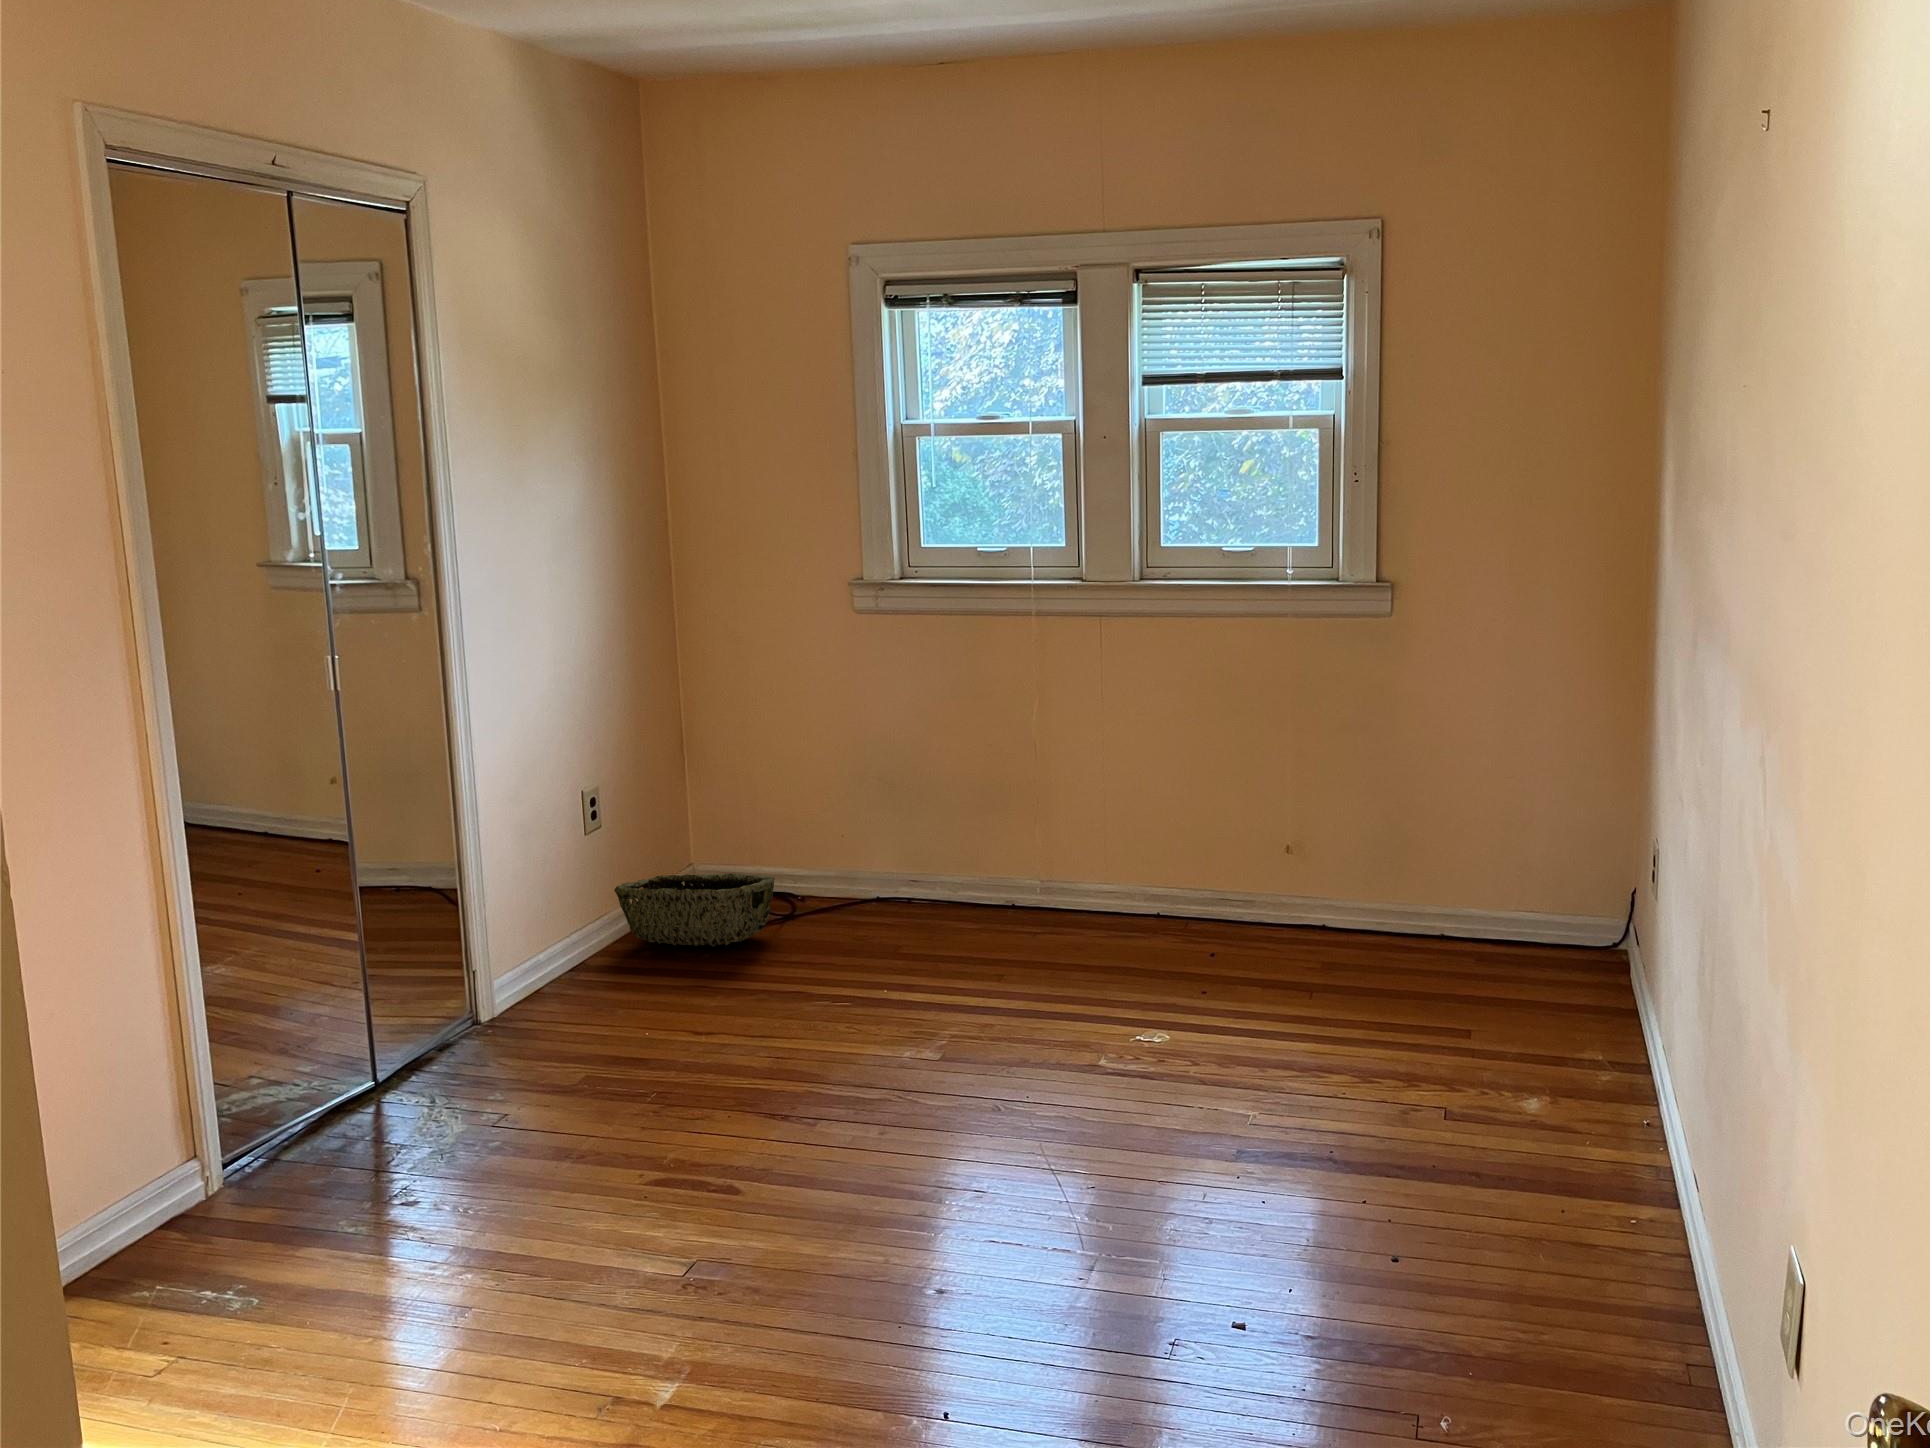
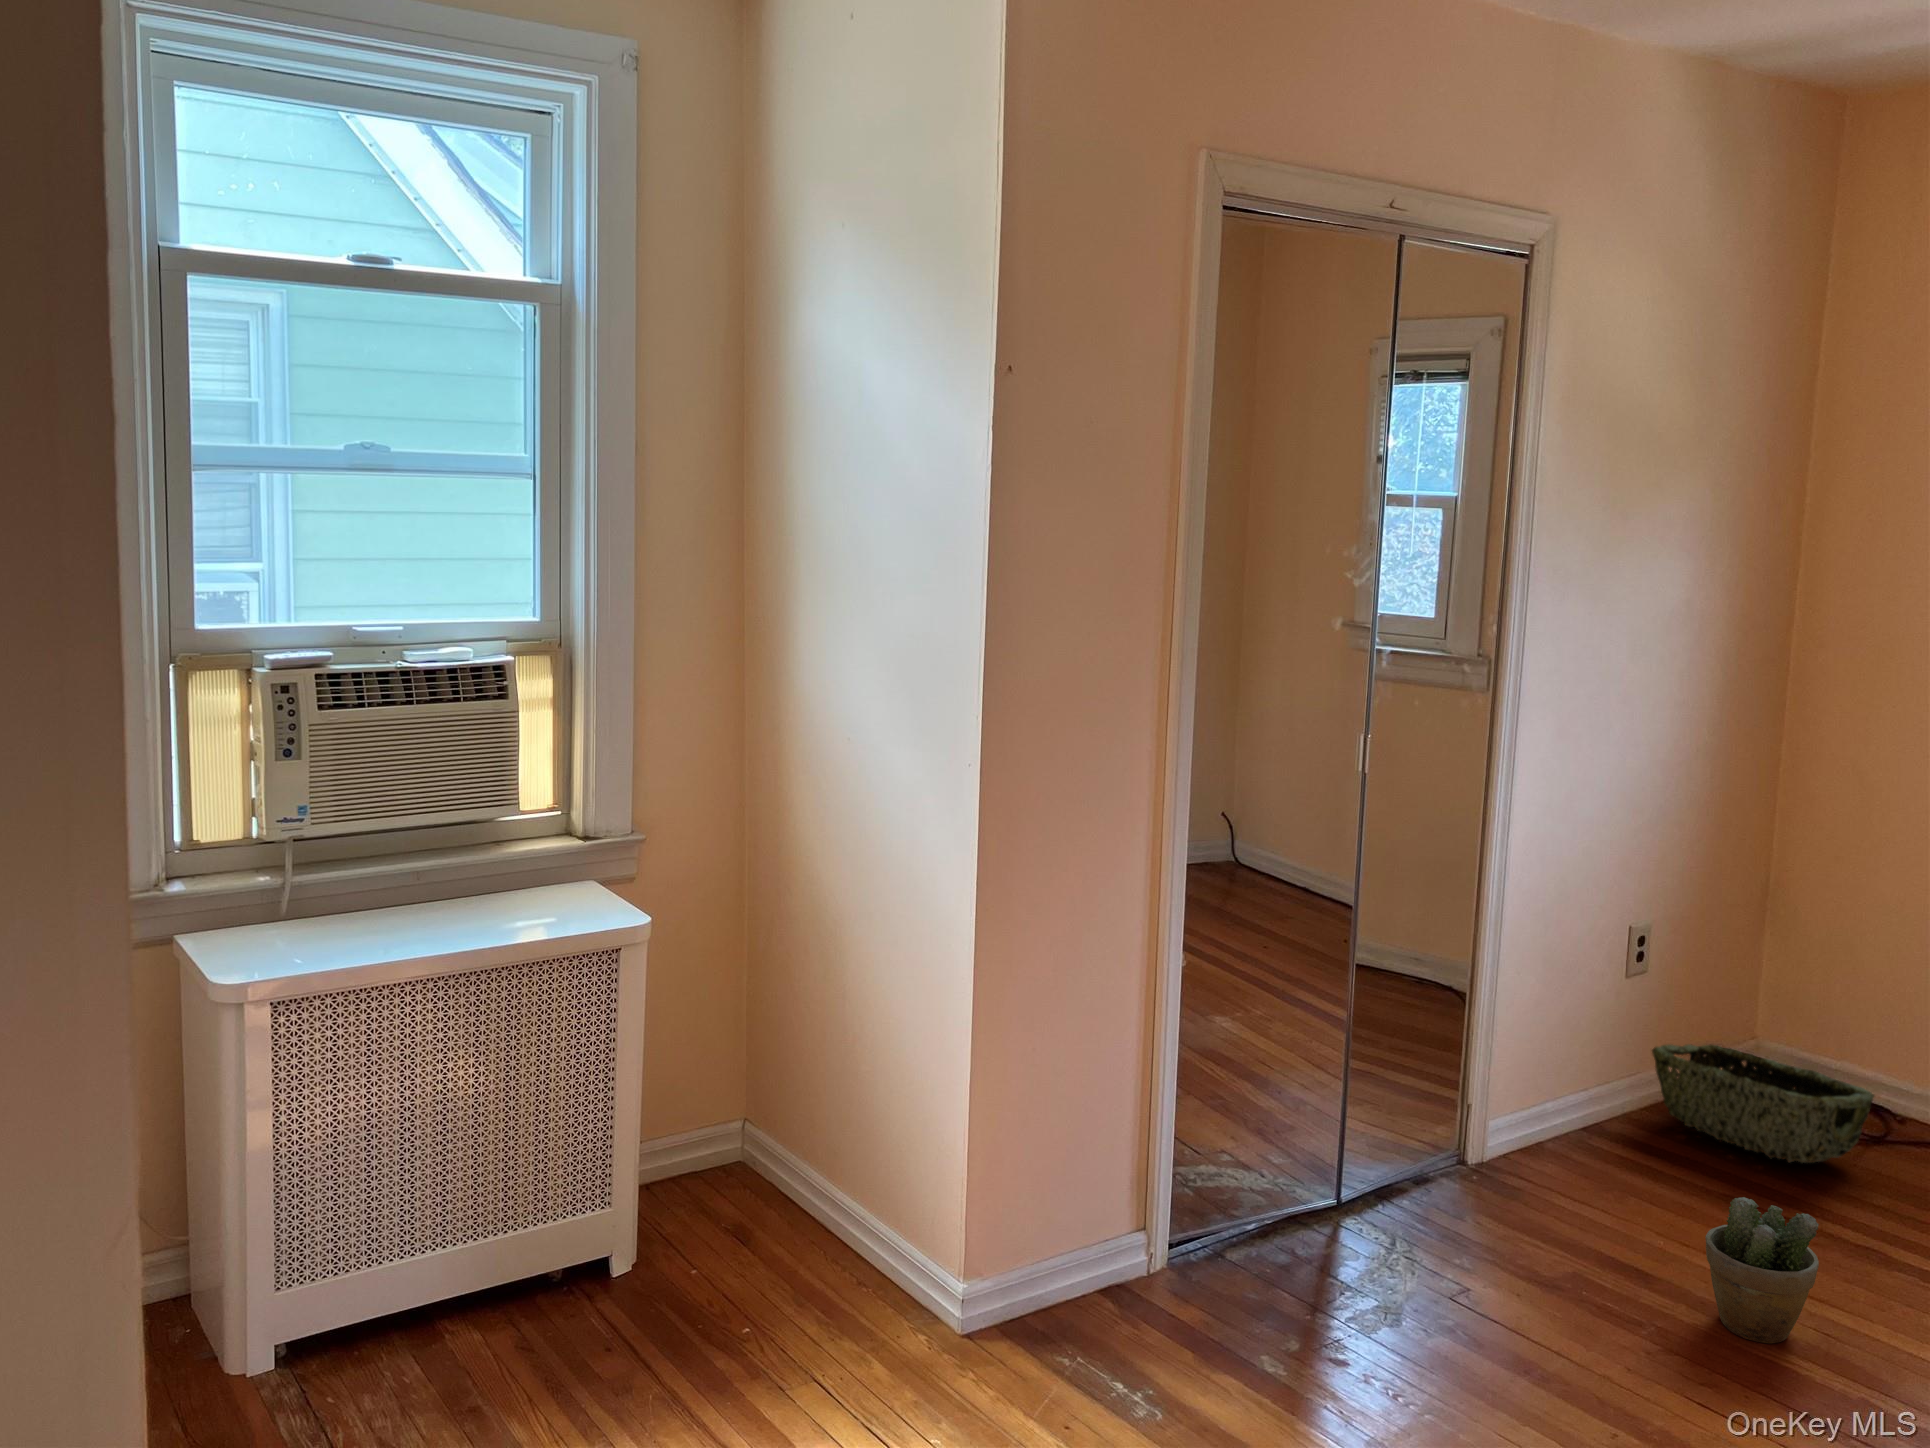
potted plant: none [679,959,758,1068] -> present [1705,1197,1819,1344]

